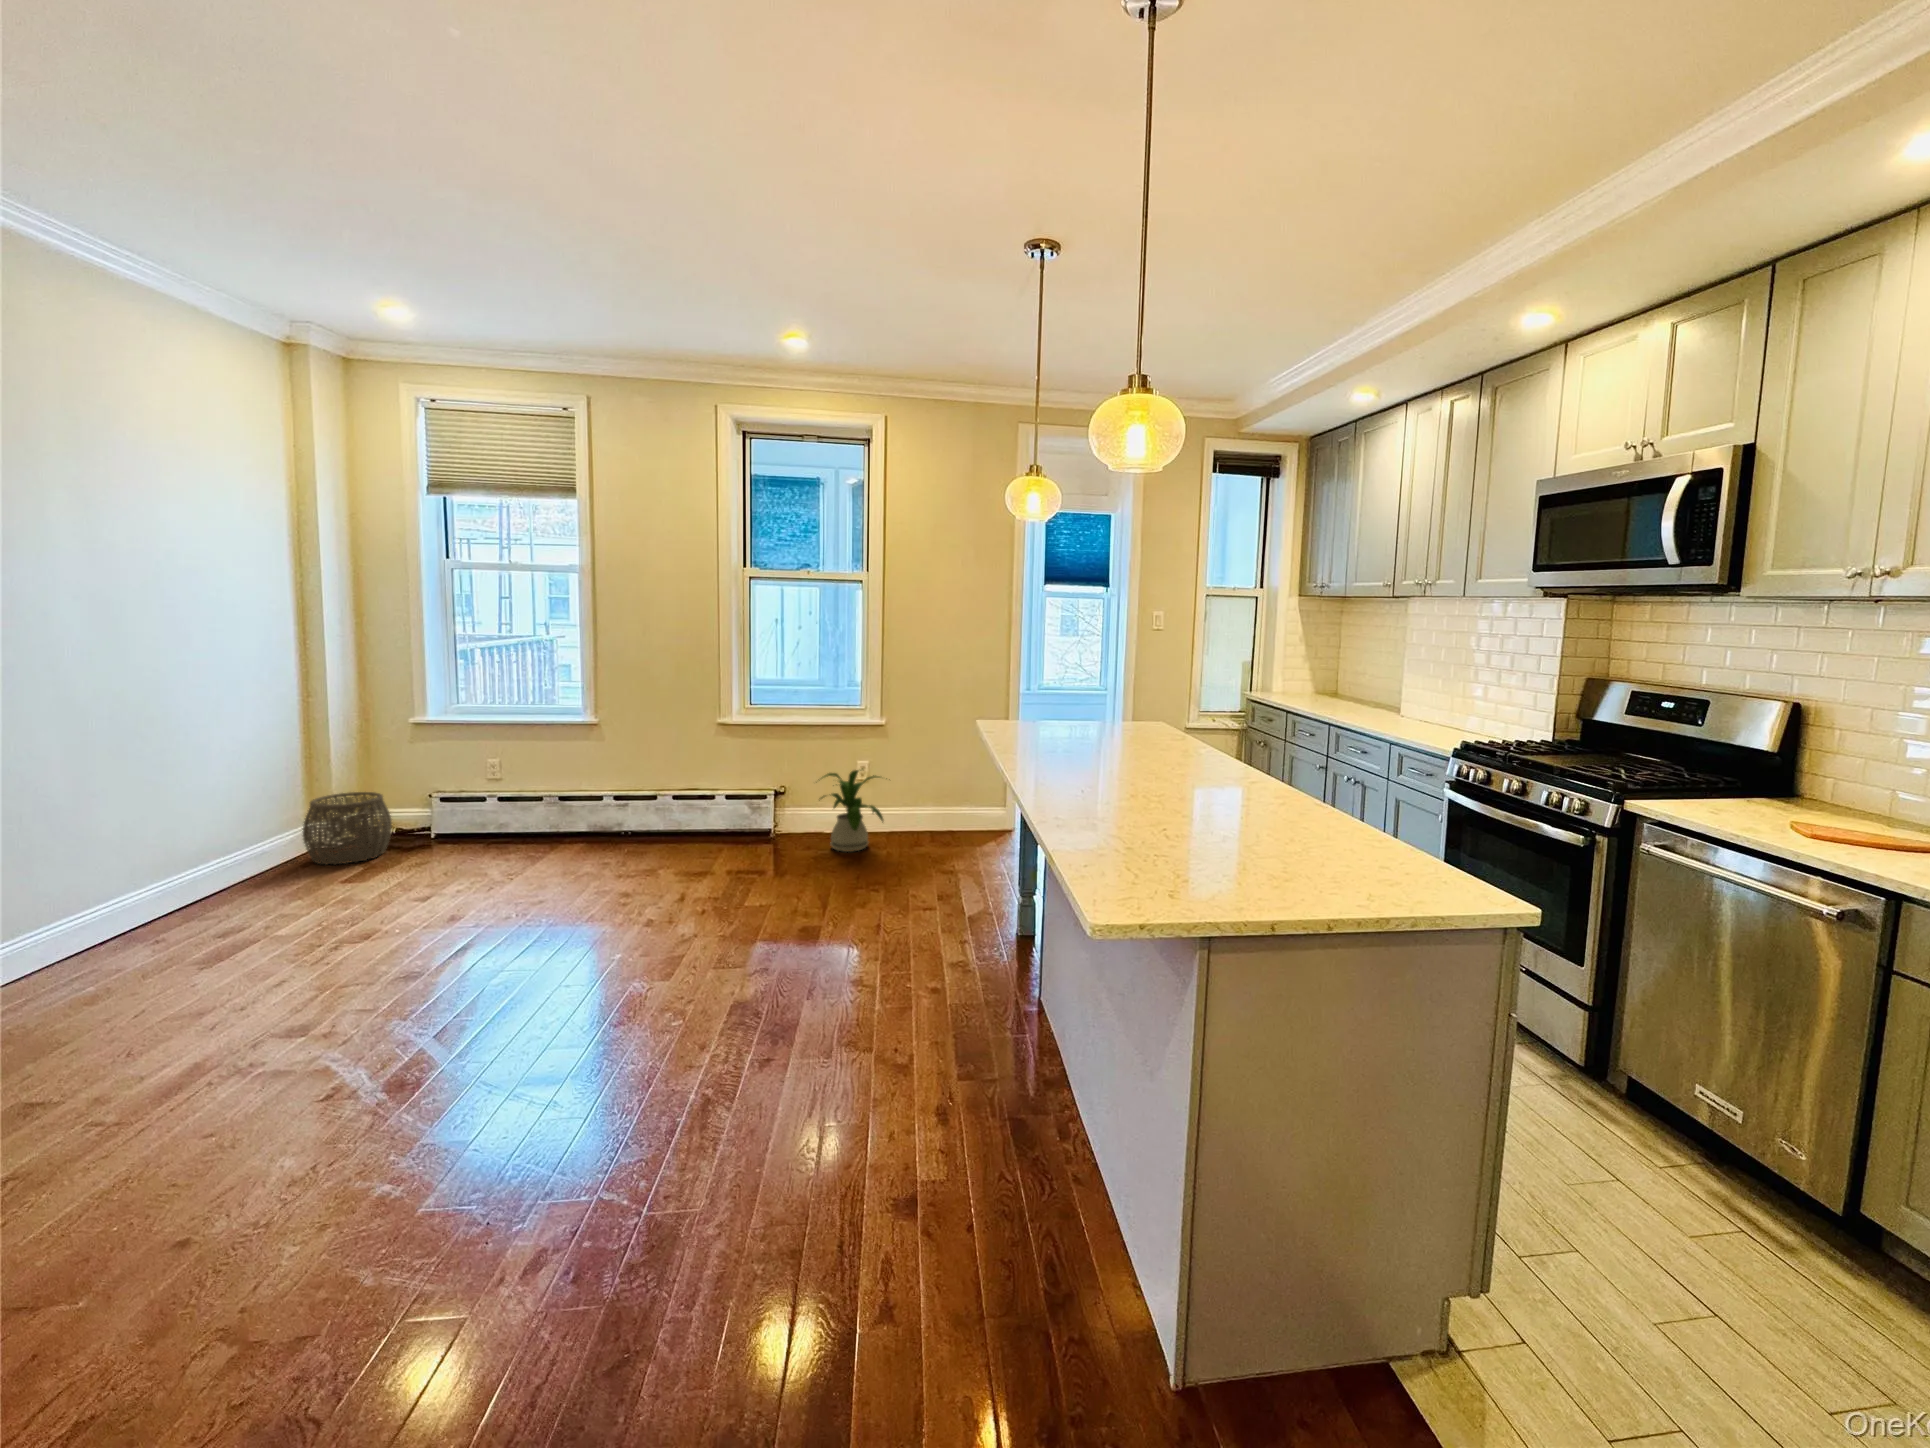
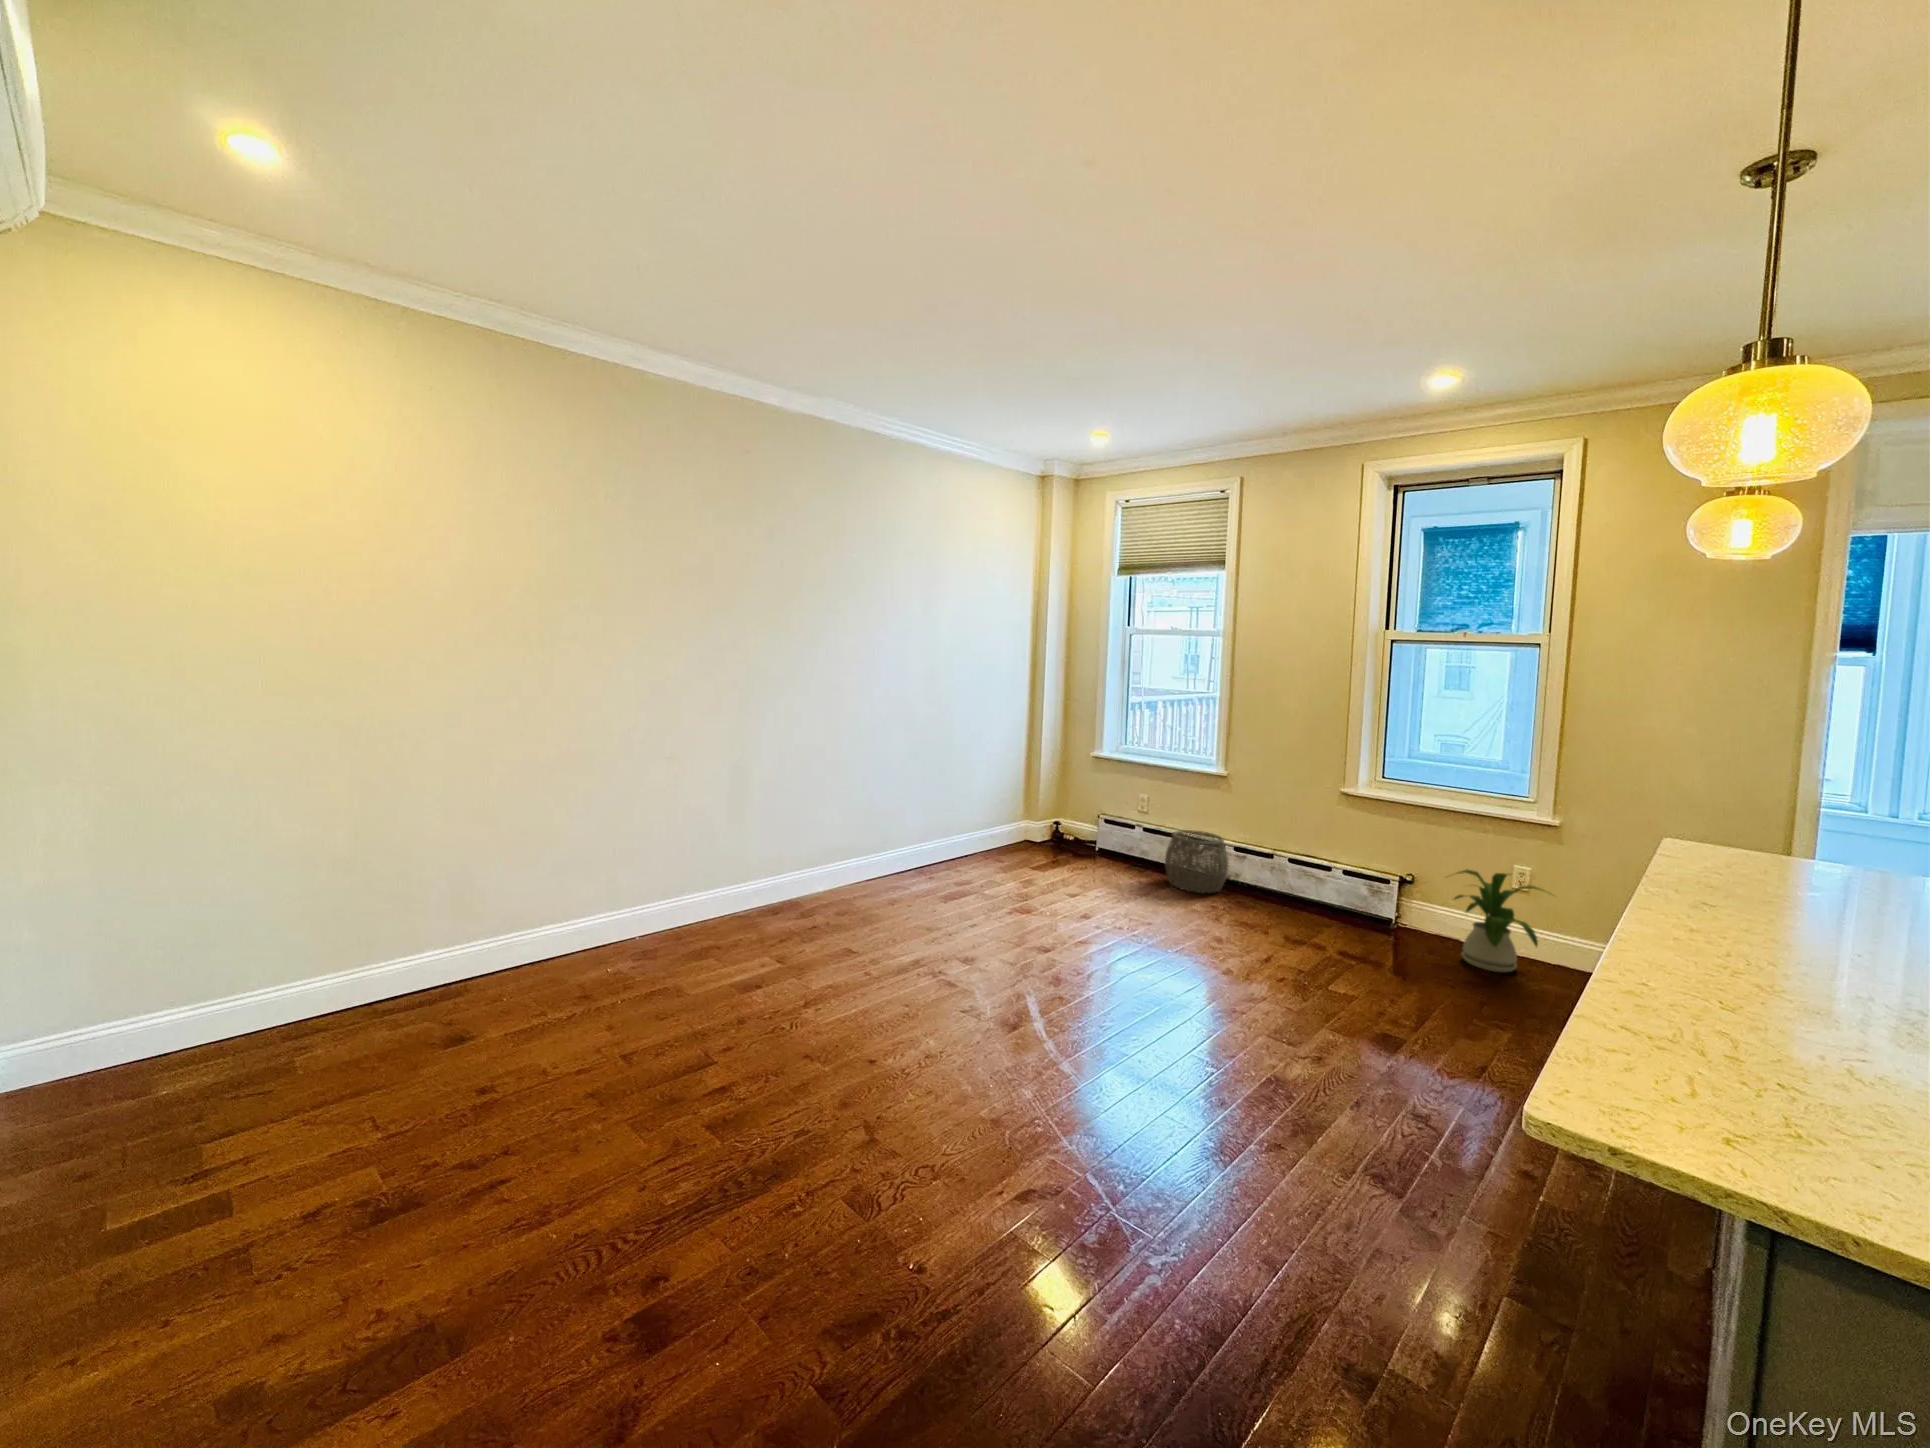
woven basket: present [302,792,392,865] -> present [1165,830,1228,893]

